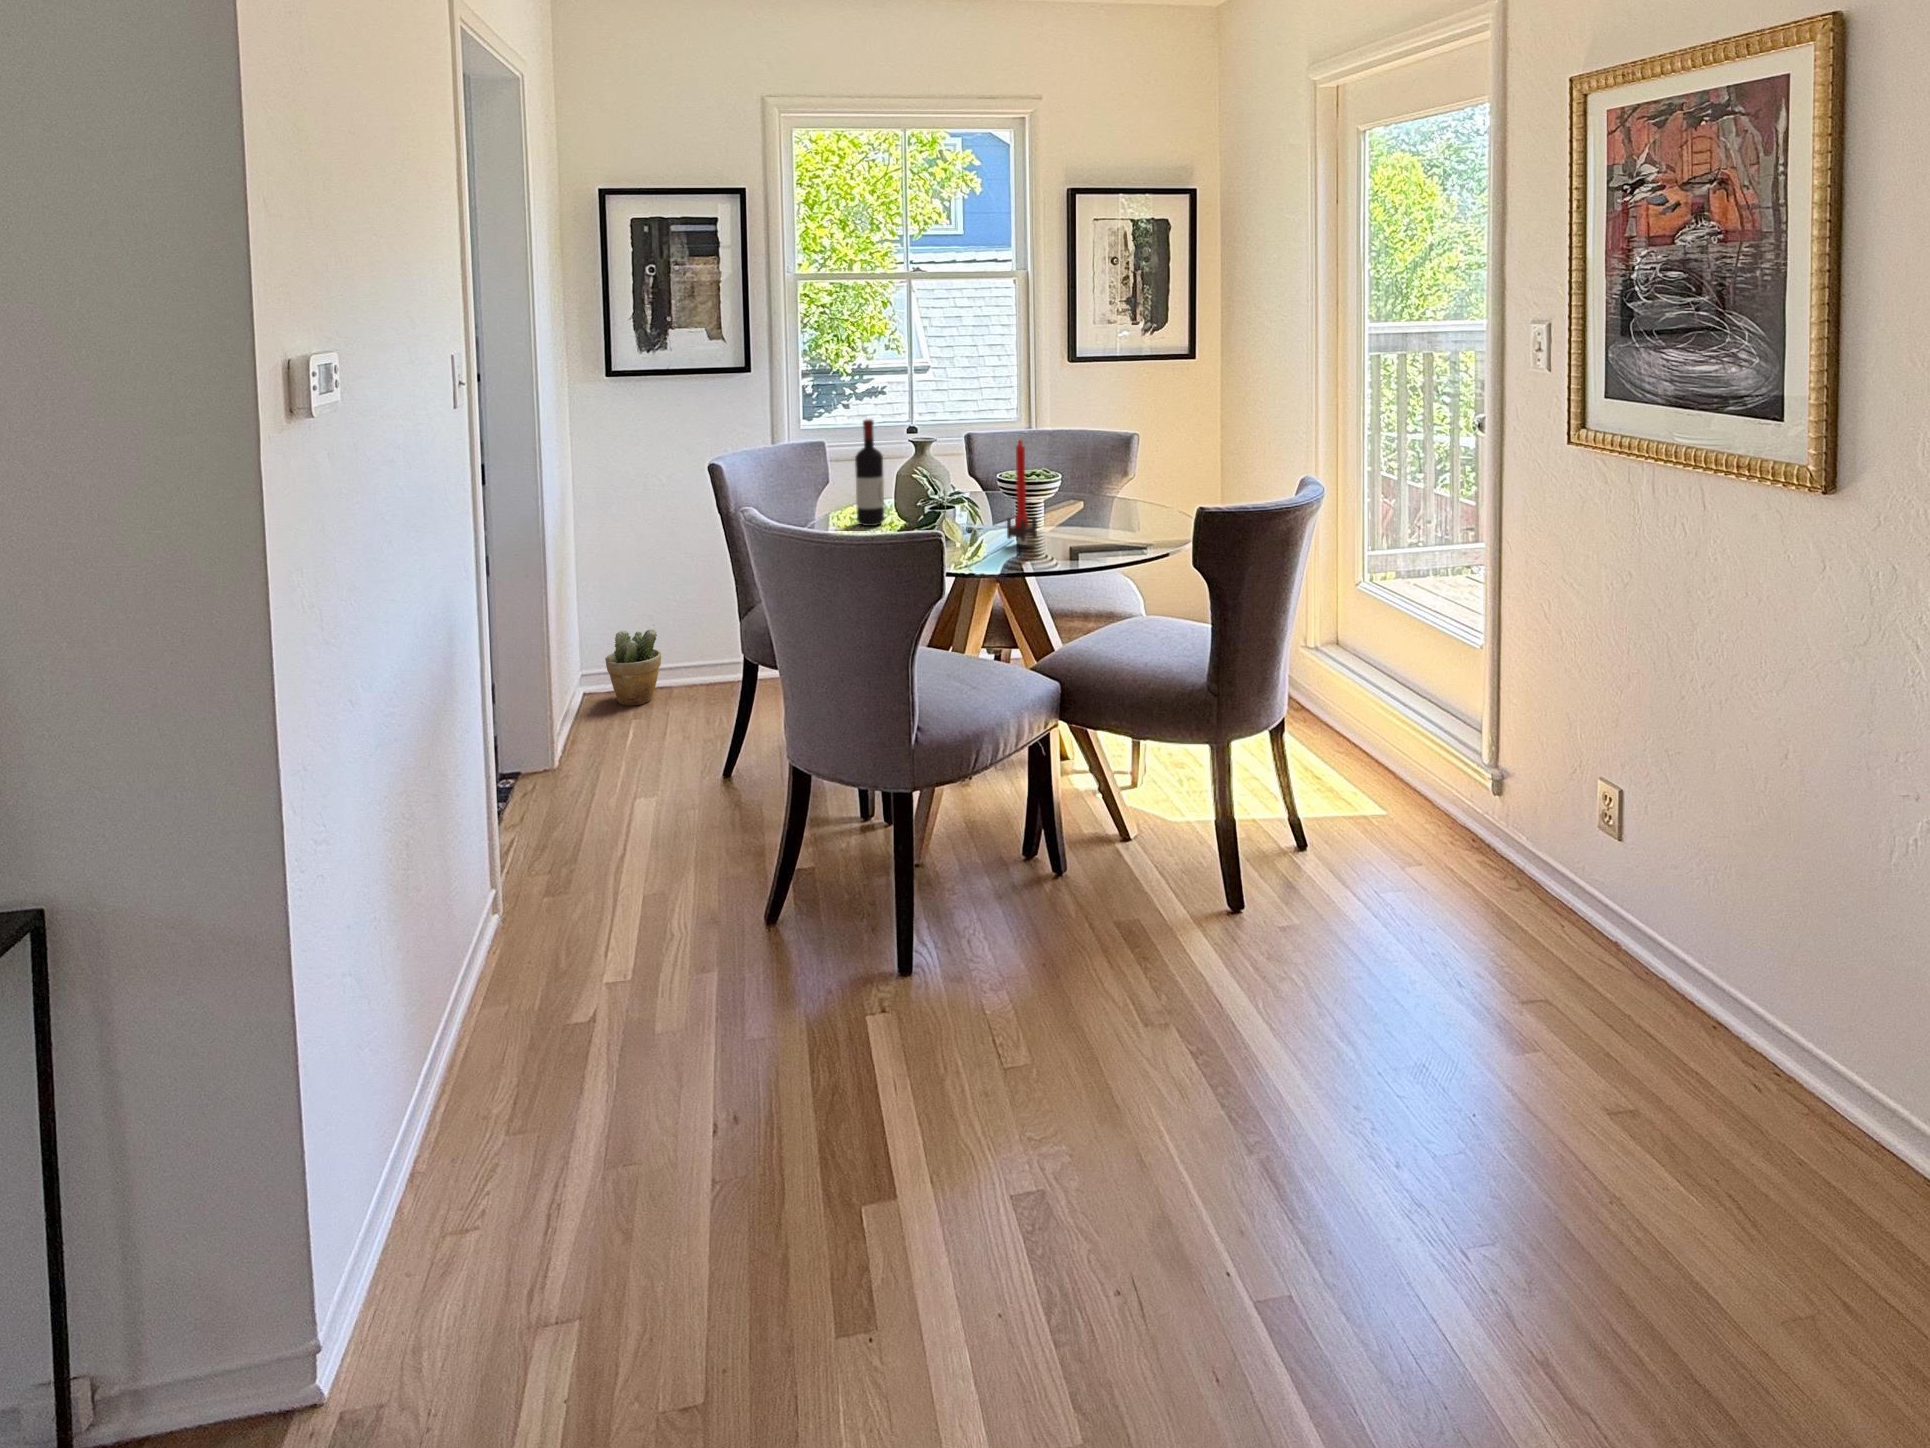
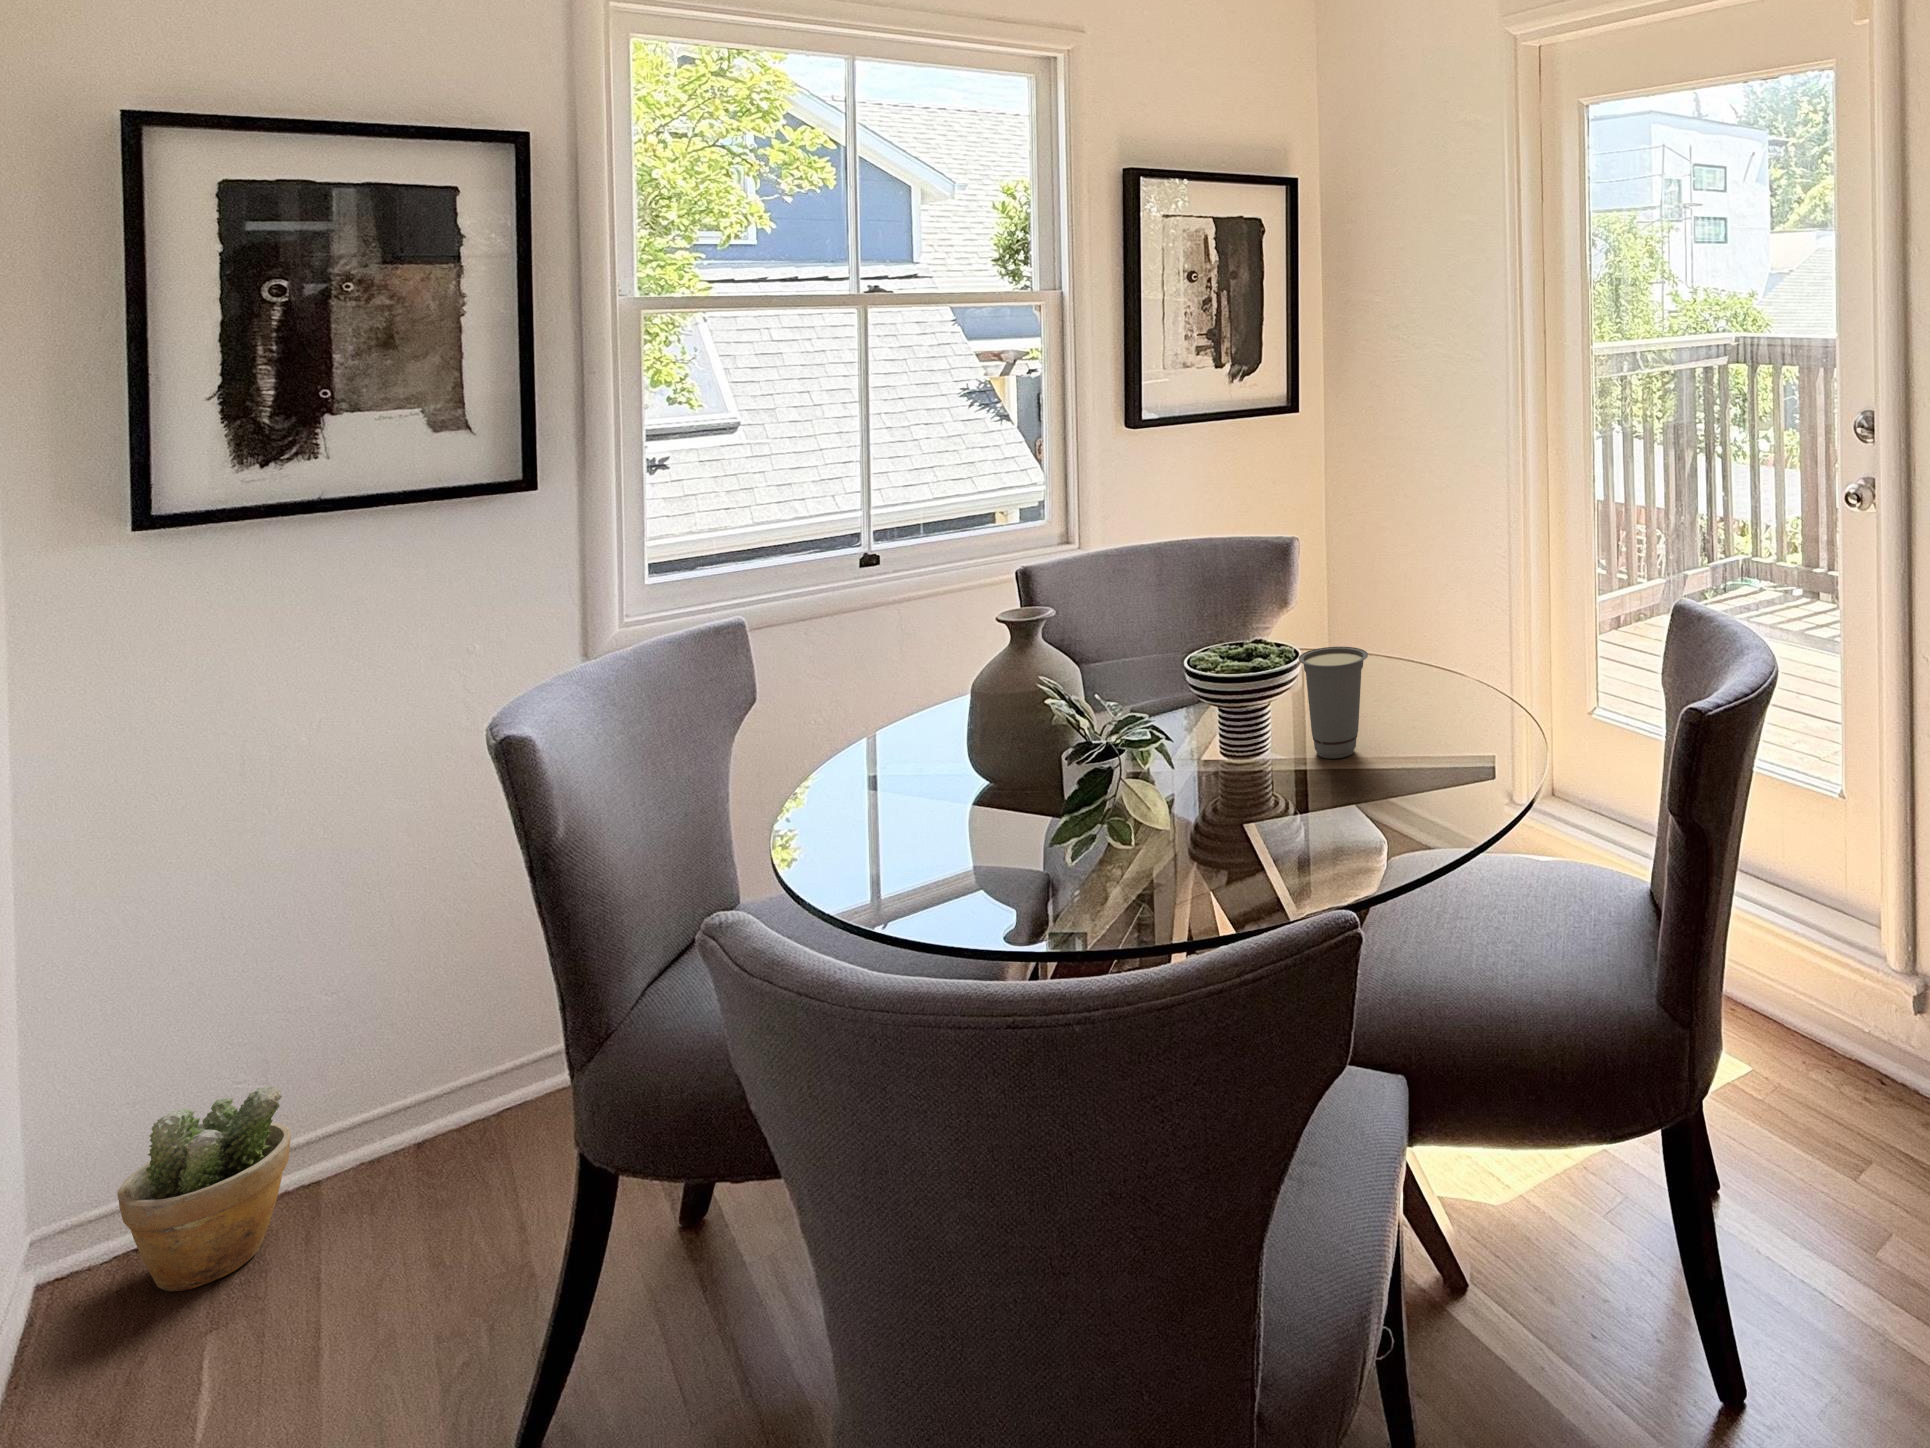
wine bottle: present [855,419,884,526] -> none [867,578,930,795]
candle: present [1007,440,1037,545] -> none [1219,592,1270,786]
cup: none [1063,482,1103,542] -> present [1299,647,1368,758]

